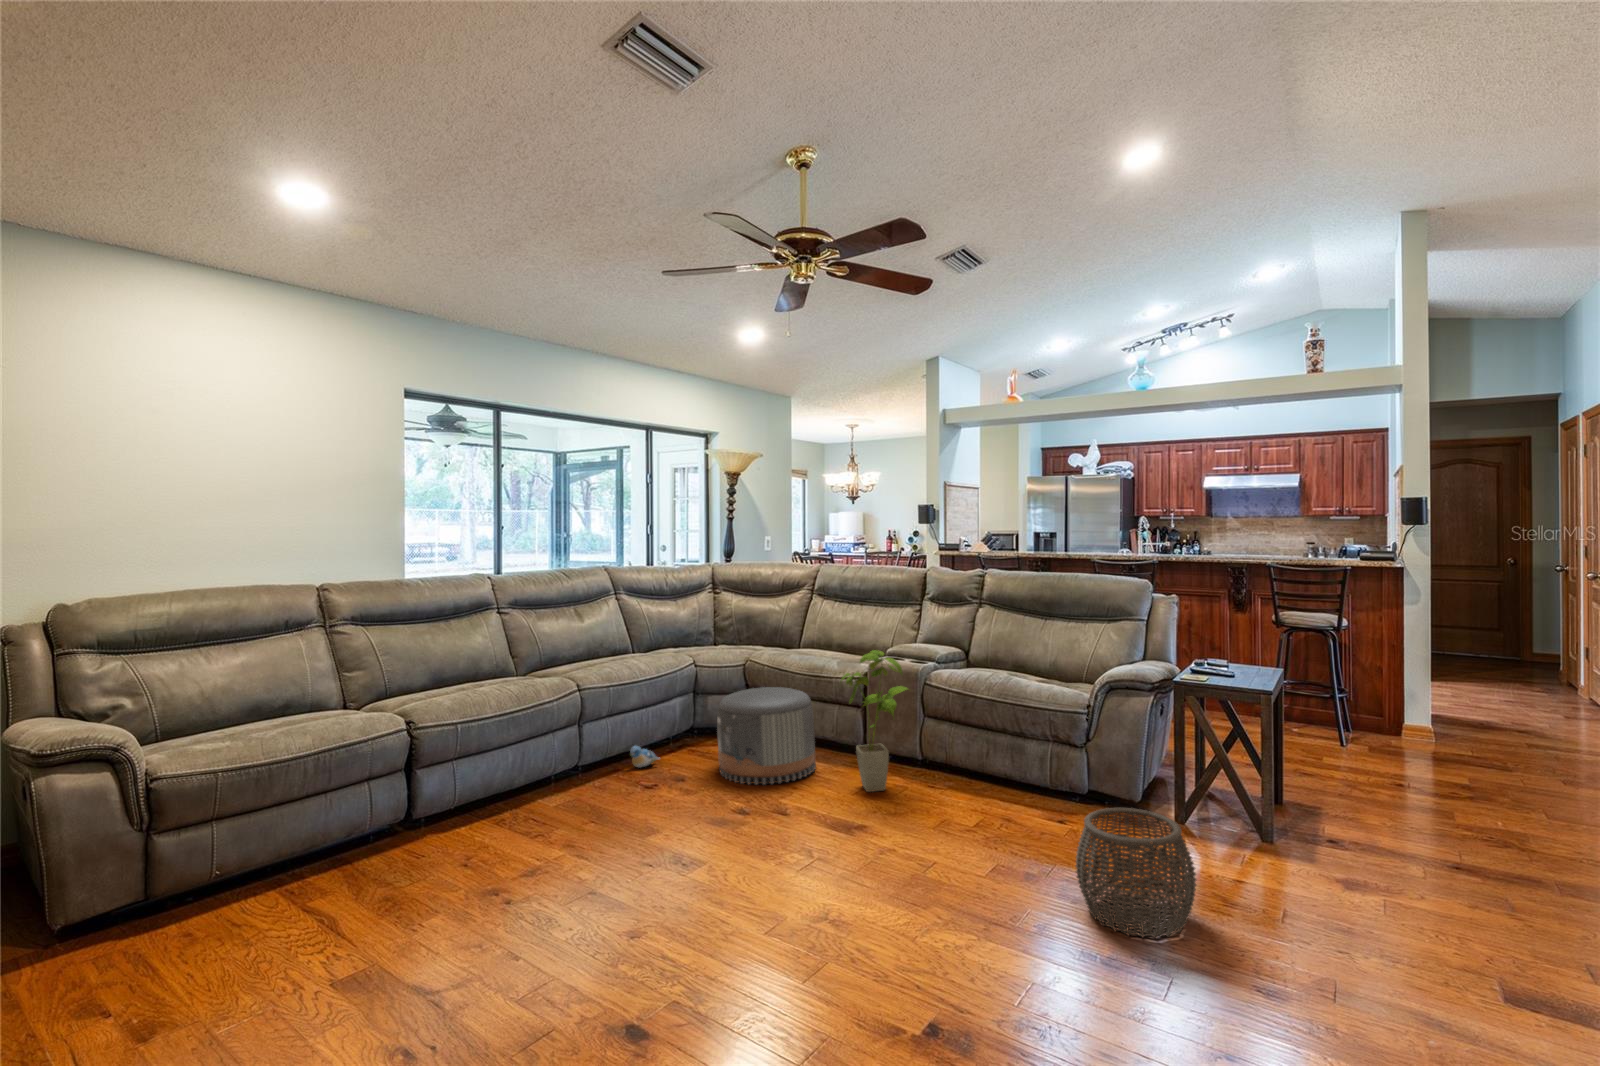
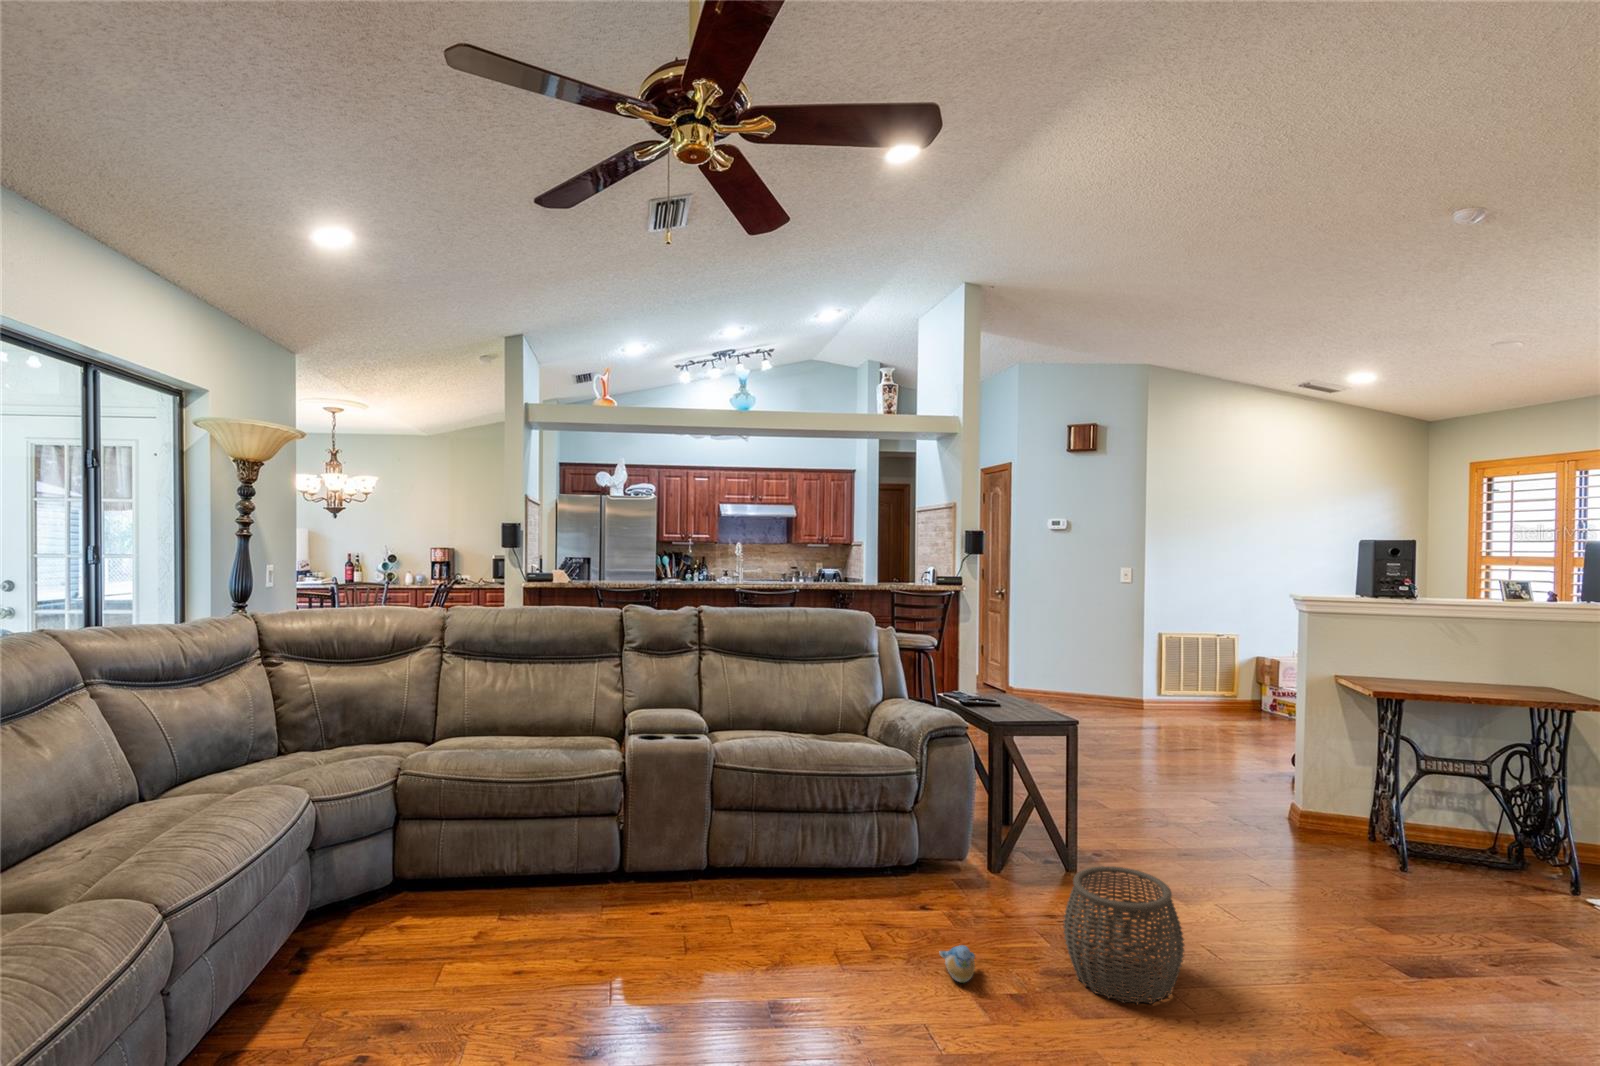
house plant: present [841,650,908,792] -> none [652,734,753,933]
pouf: present [717,687,816,785] -> none [426,808,590,989]
plush toy: present [630,746,659,768] -> present [939,945,975,983]

